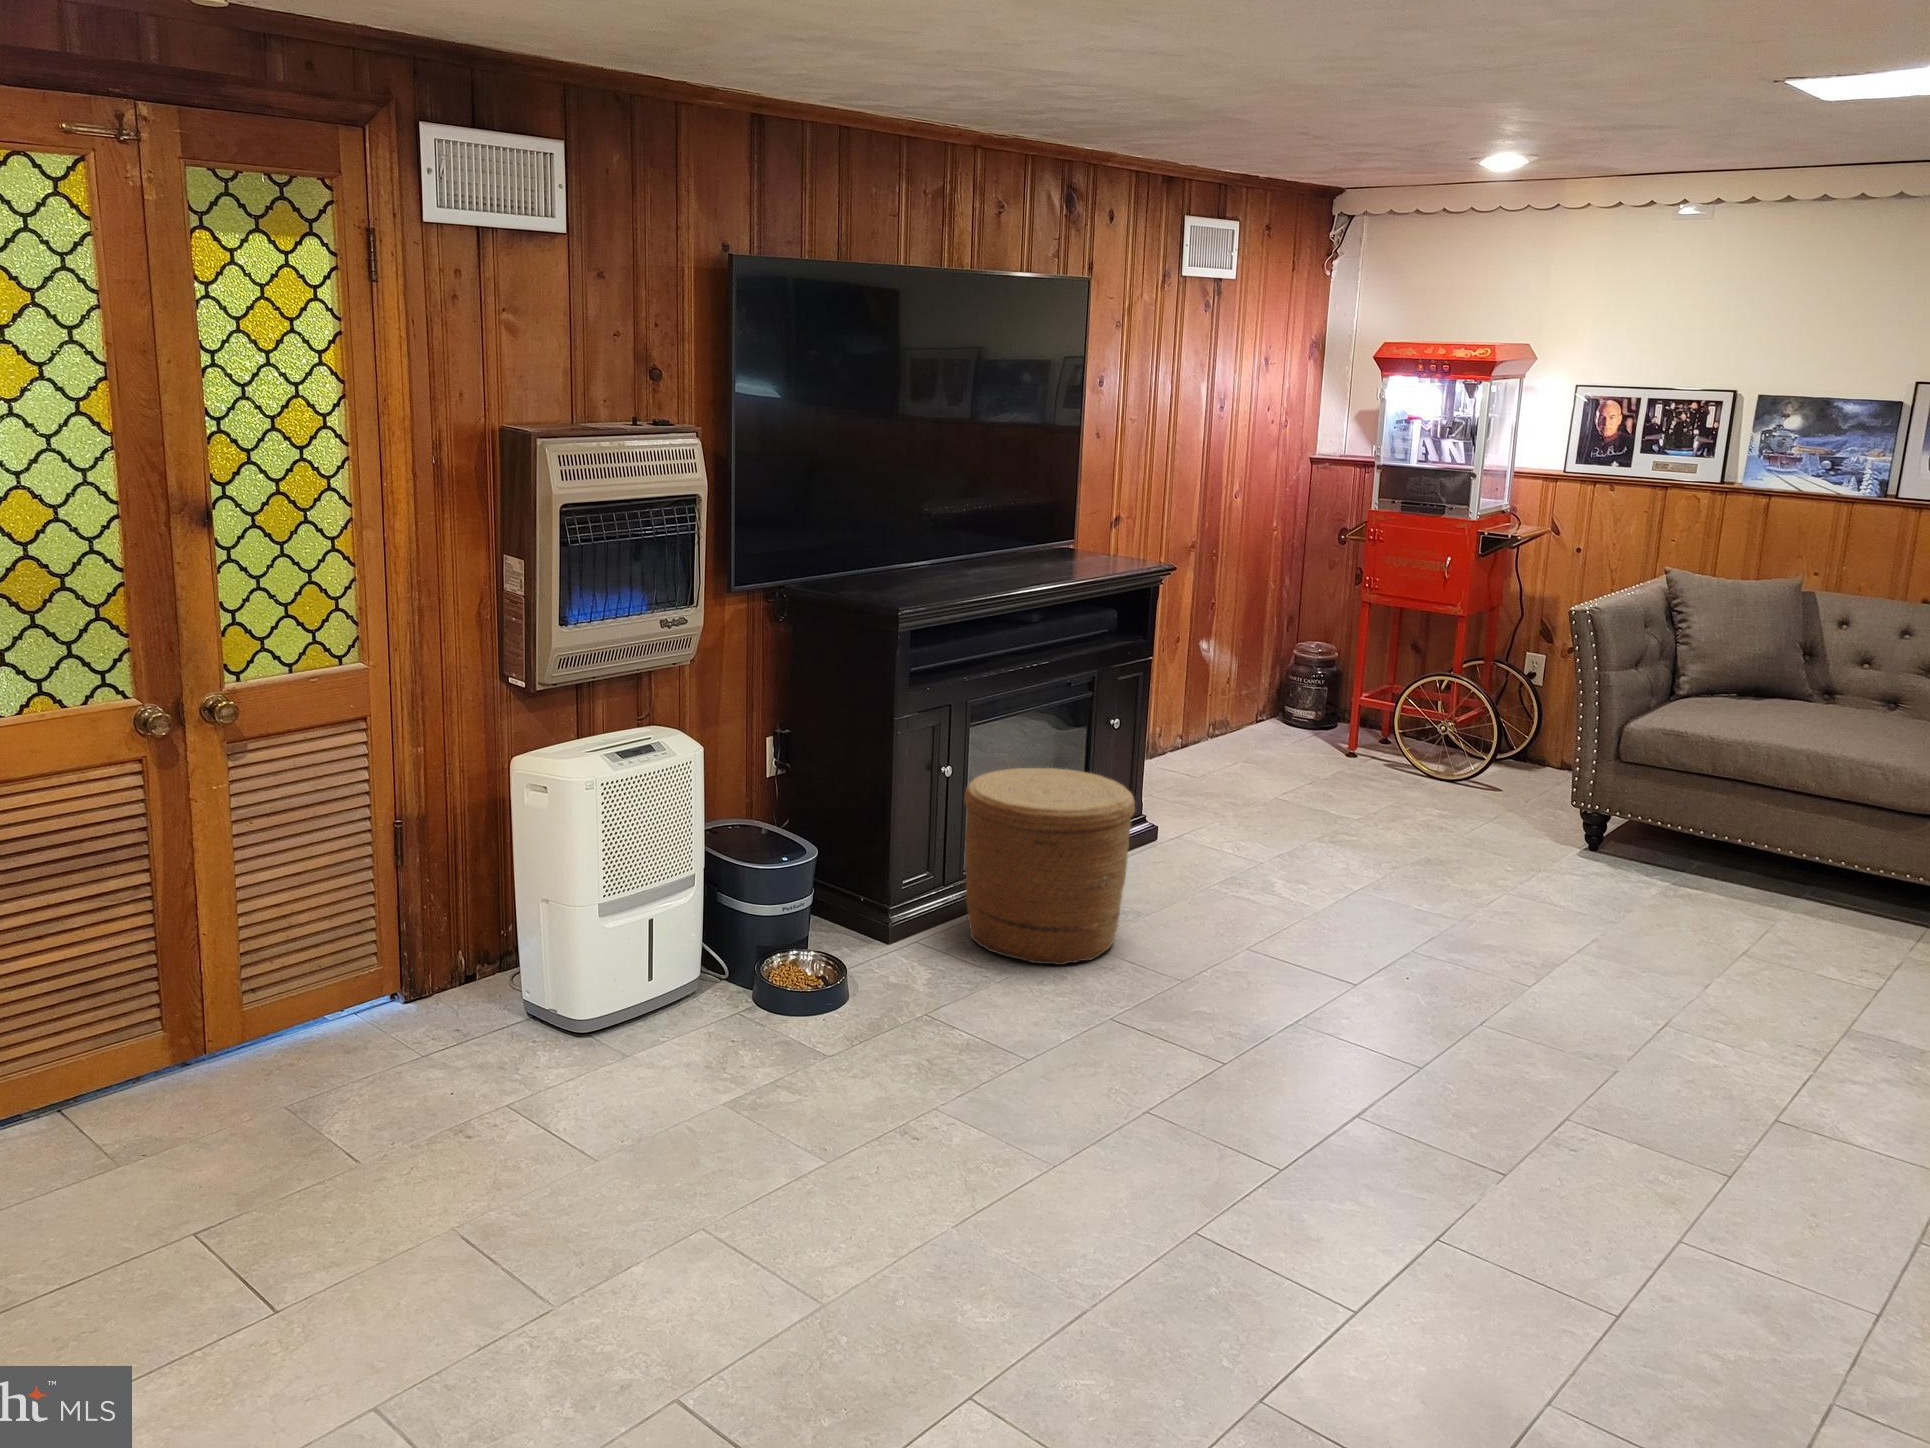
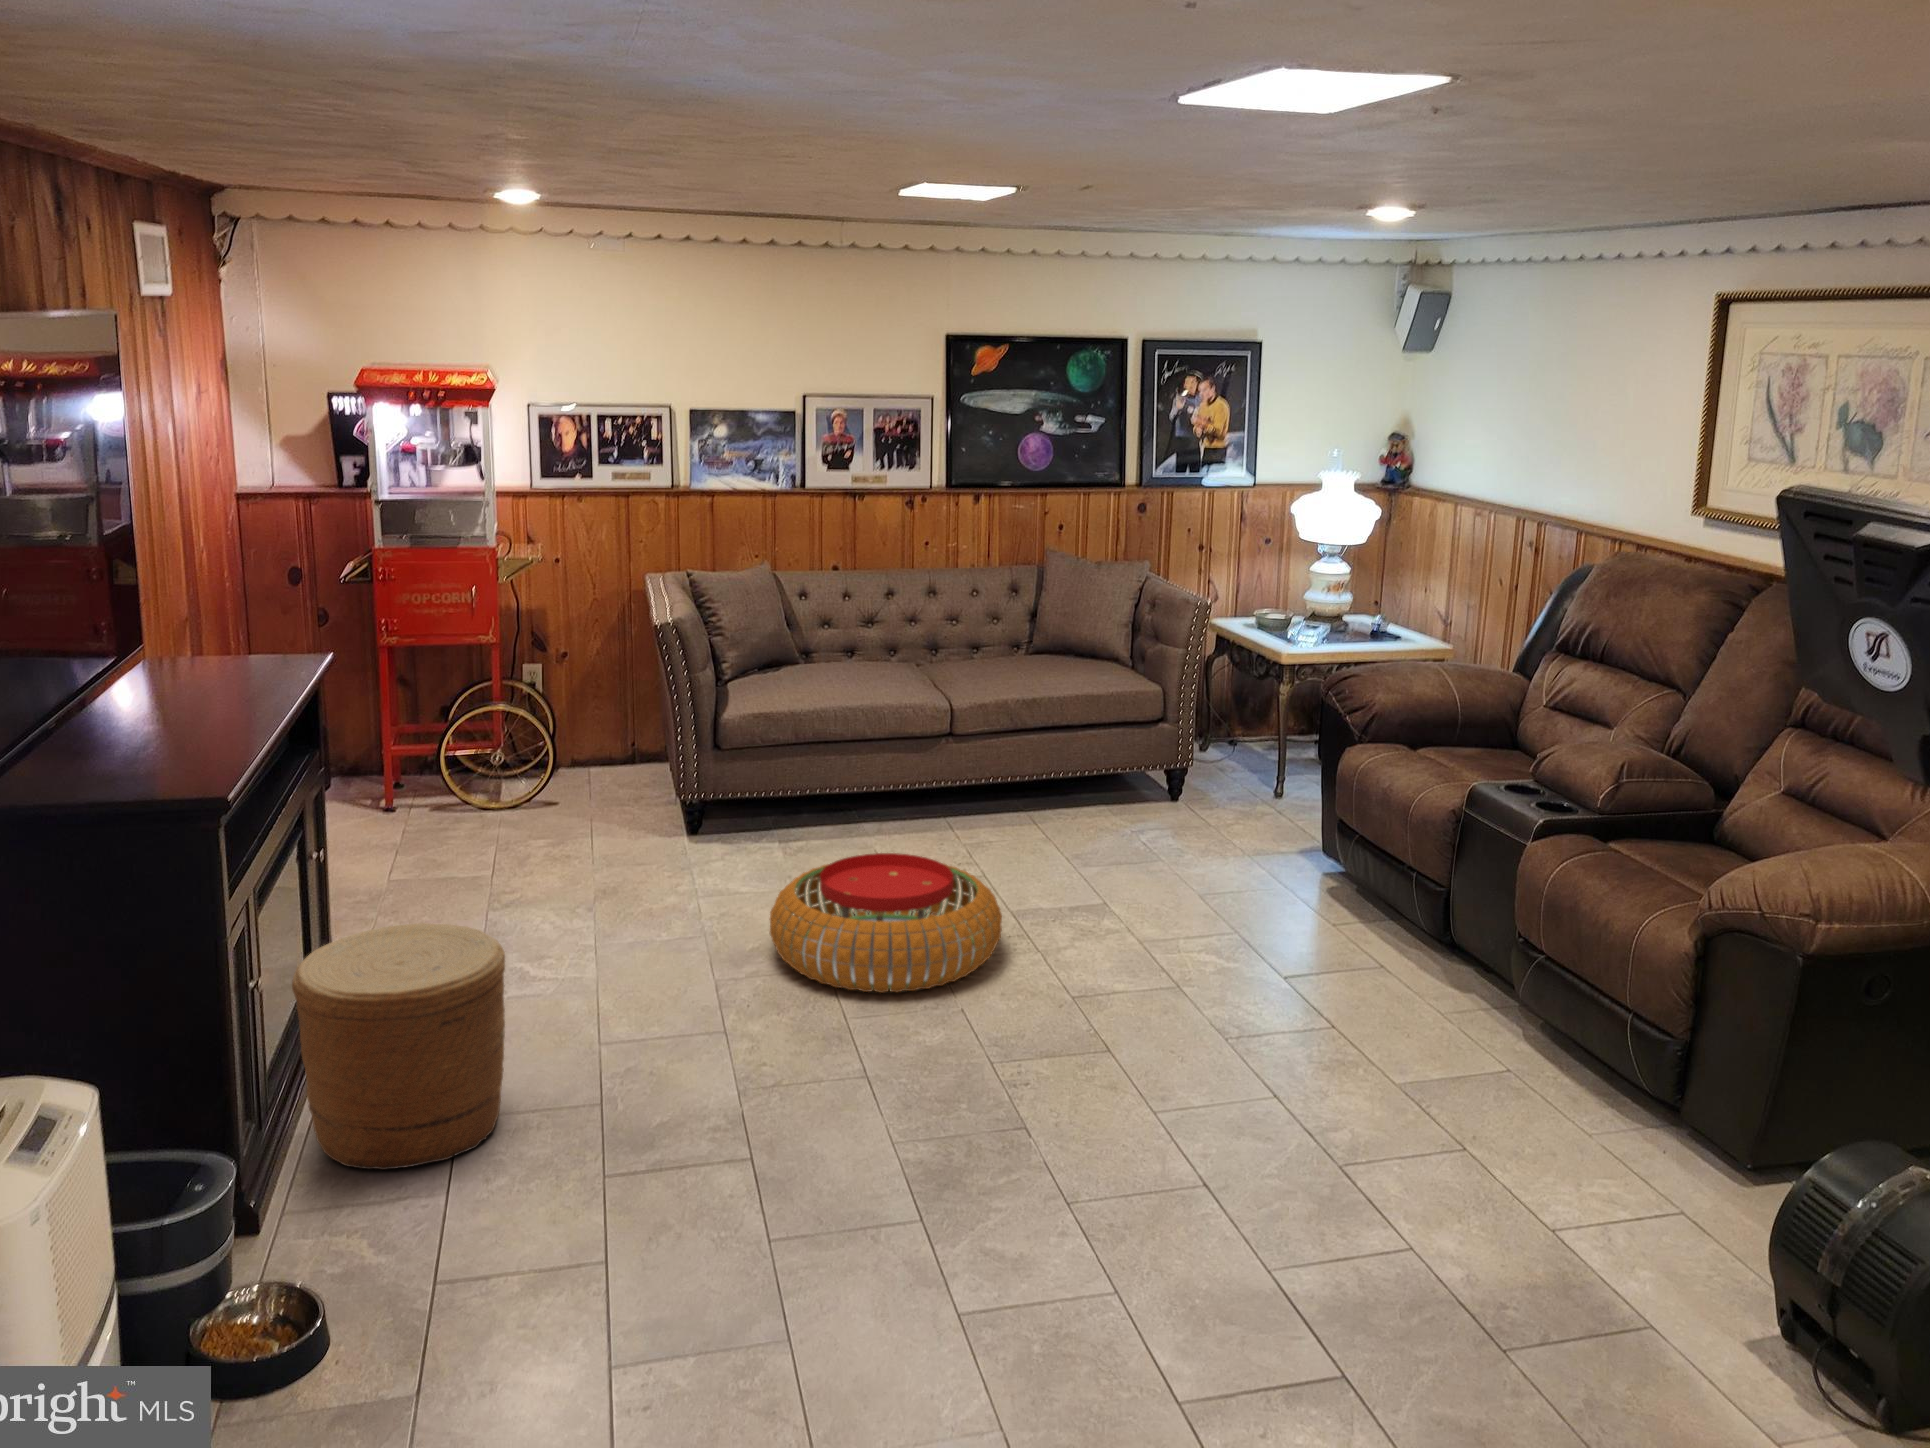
pouf: none [1483,867,1784,1033] -> present [770,853,1002,993]

